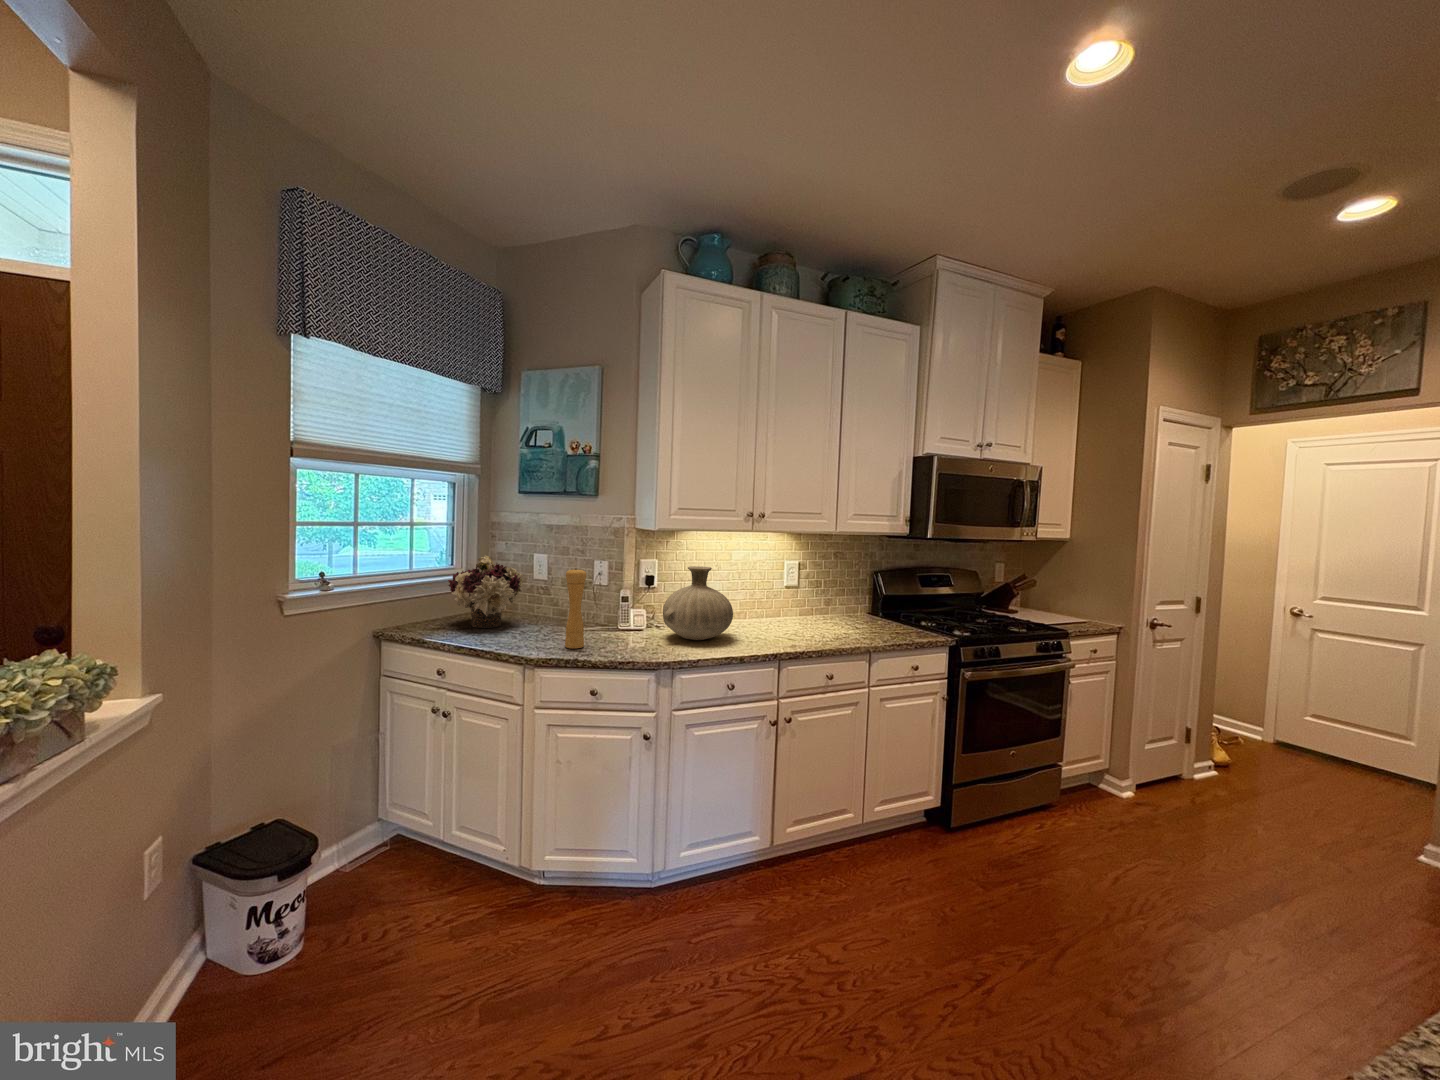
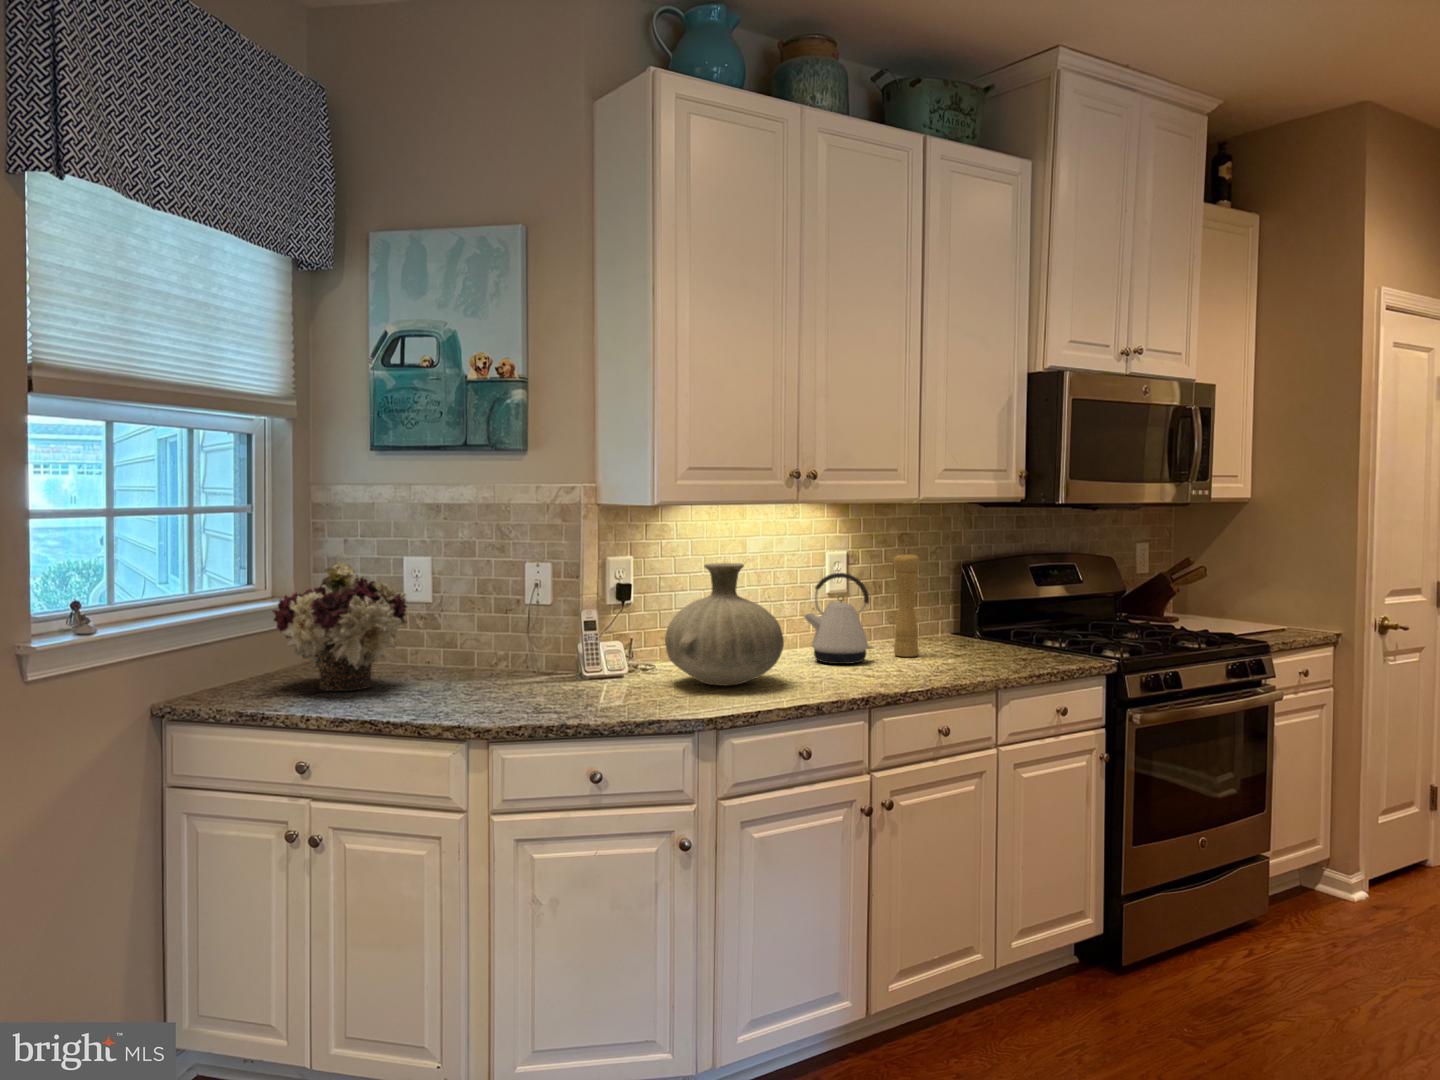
pepper mill: present [565,568,586,648] -> present [893,553,920,657]
kettle: none [760,574,801,629] -> present [804,573,873,664]

